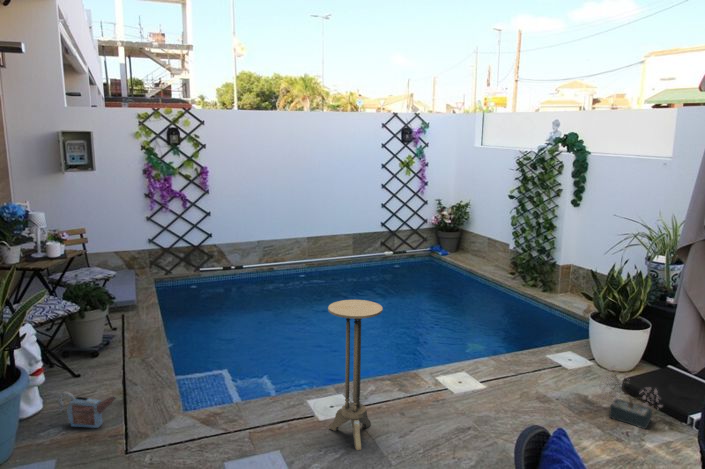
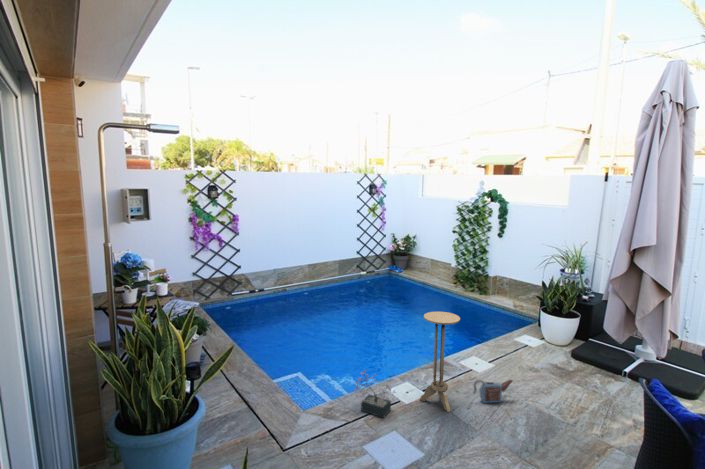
decorative plant: present [599,367,661,429] -> present [355,371,395,417]
watering can: present [57,392,116,428] -> present [473,380,512,403]

